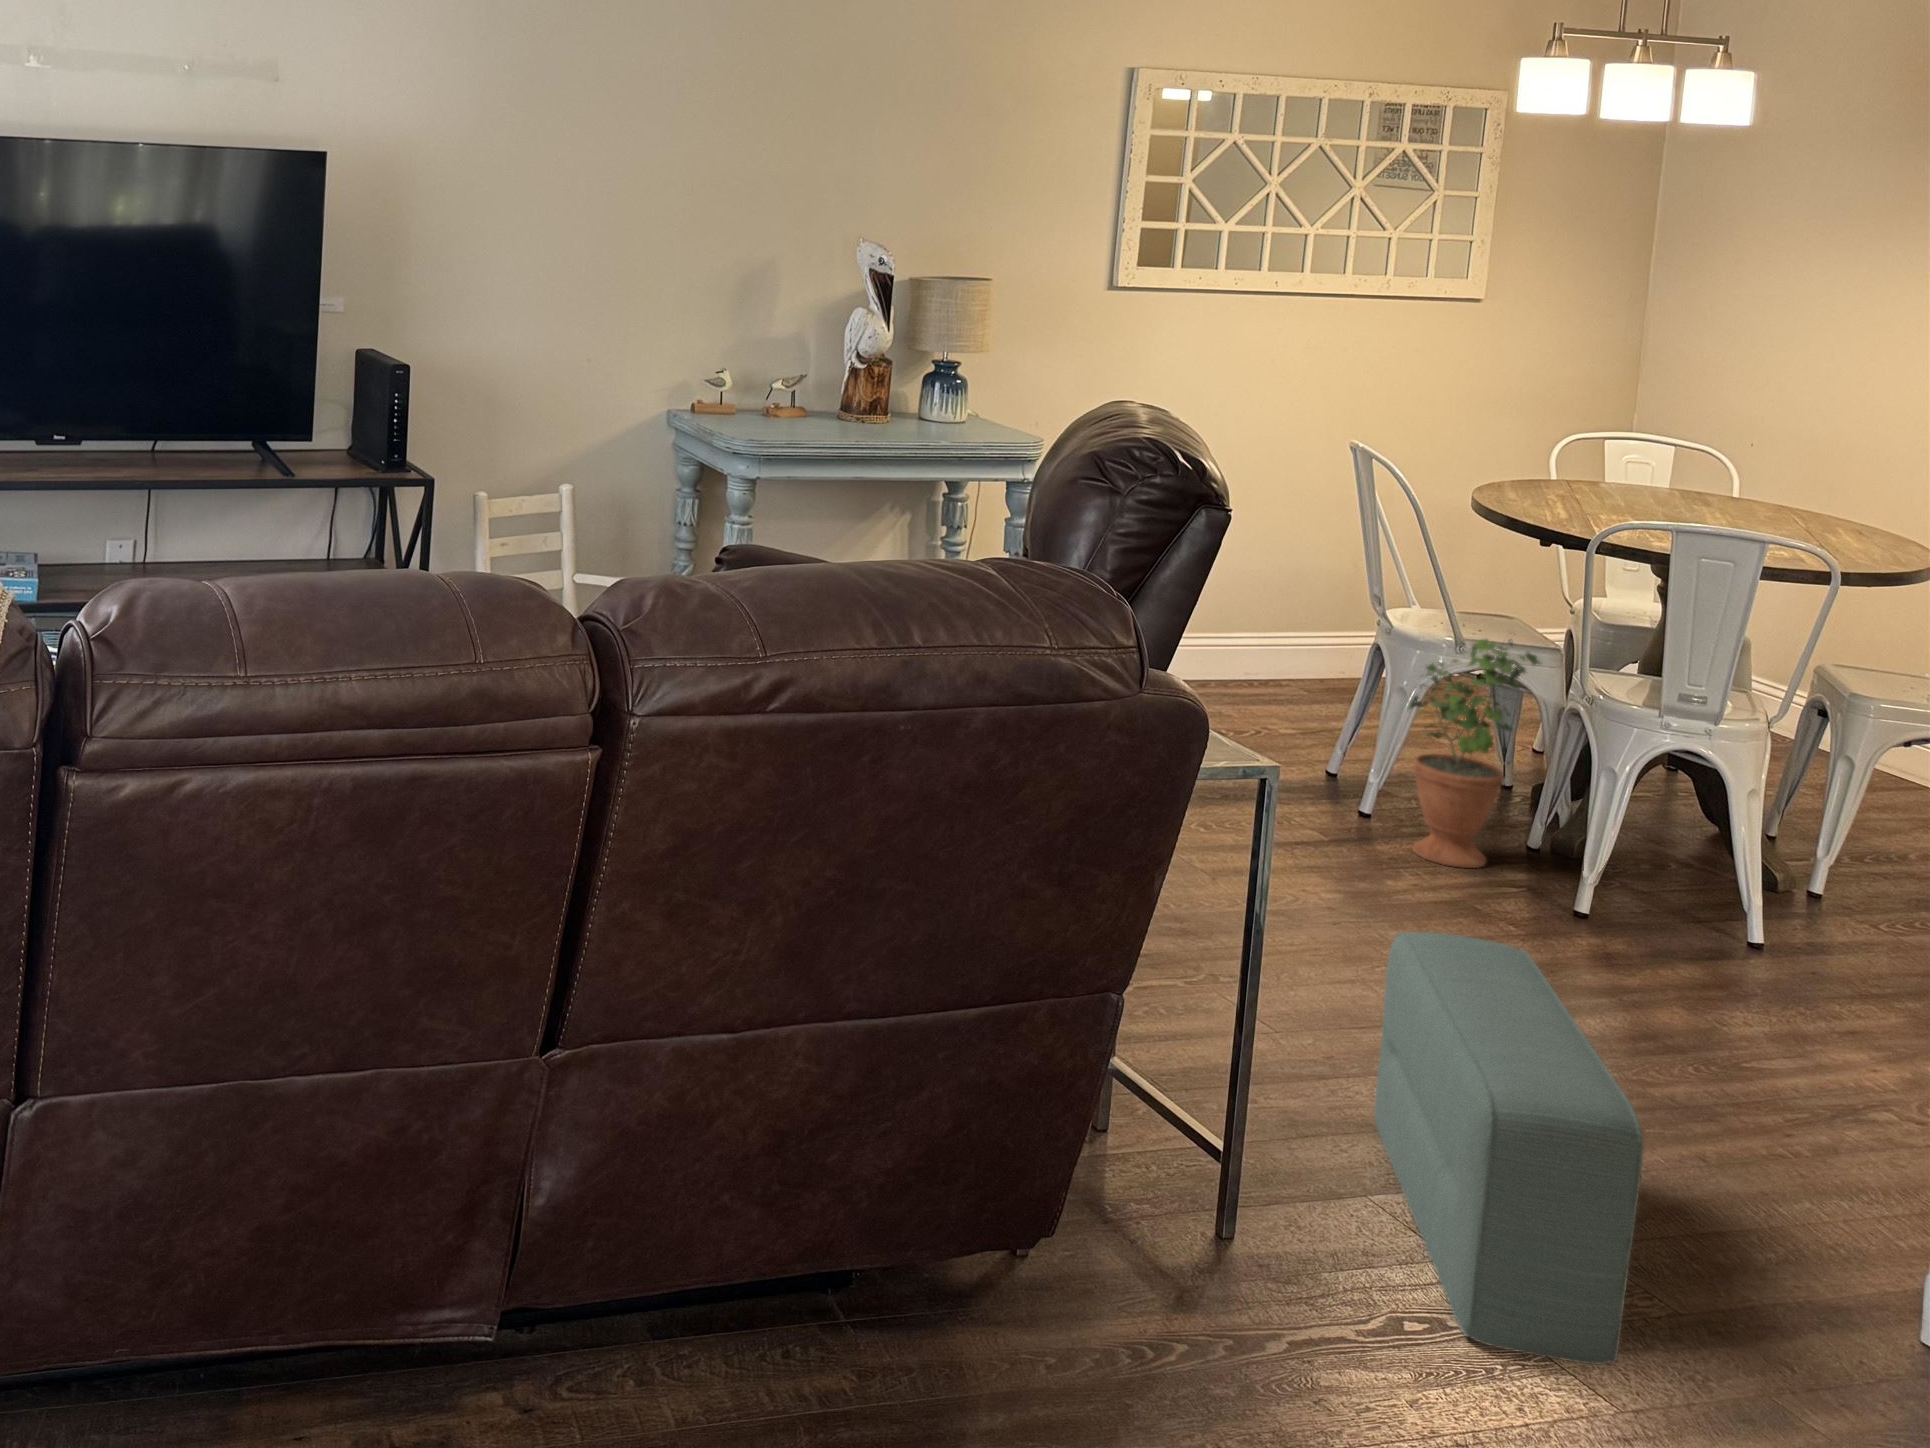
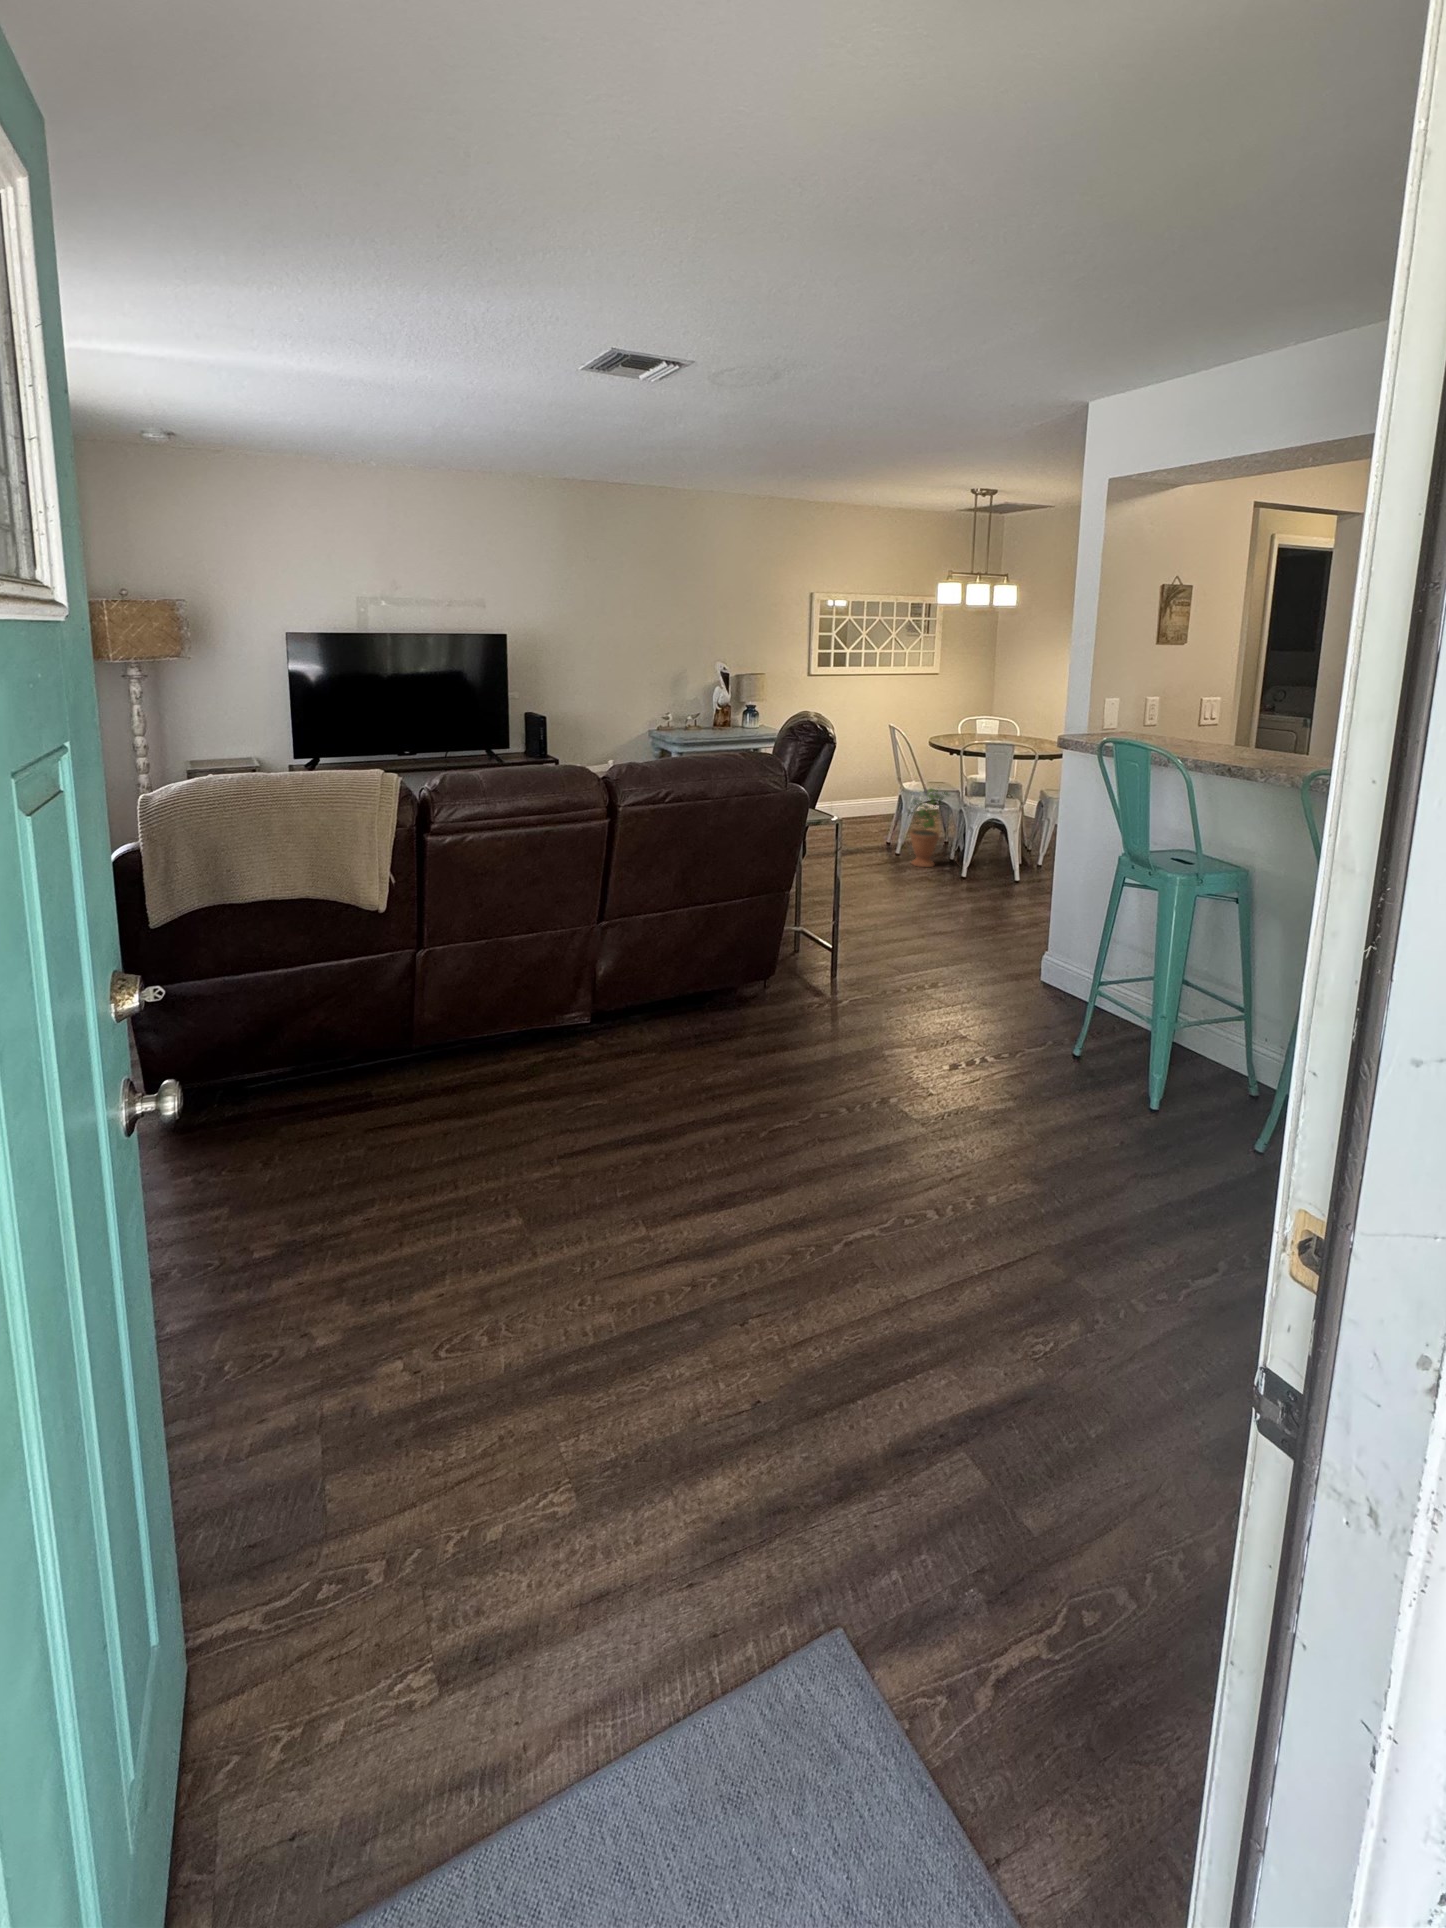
pouf: present [1374,932,1644,1365] -> none [883,875,949,994]

